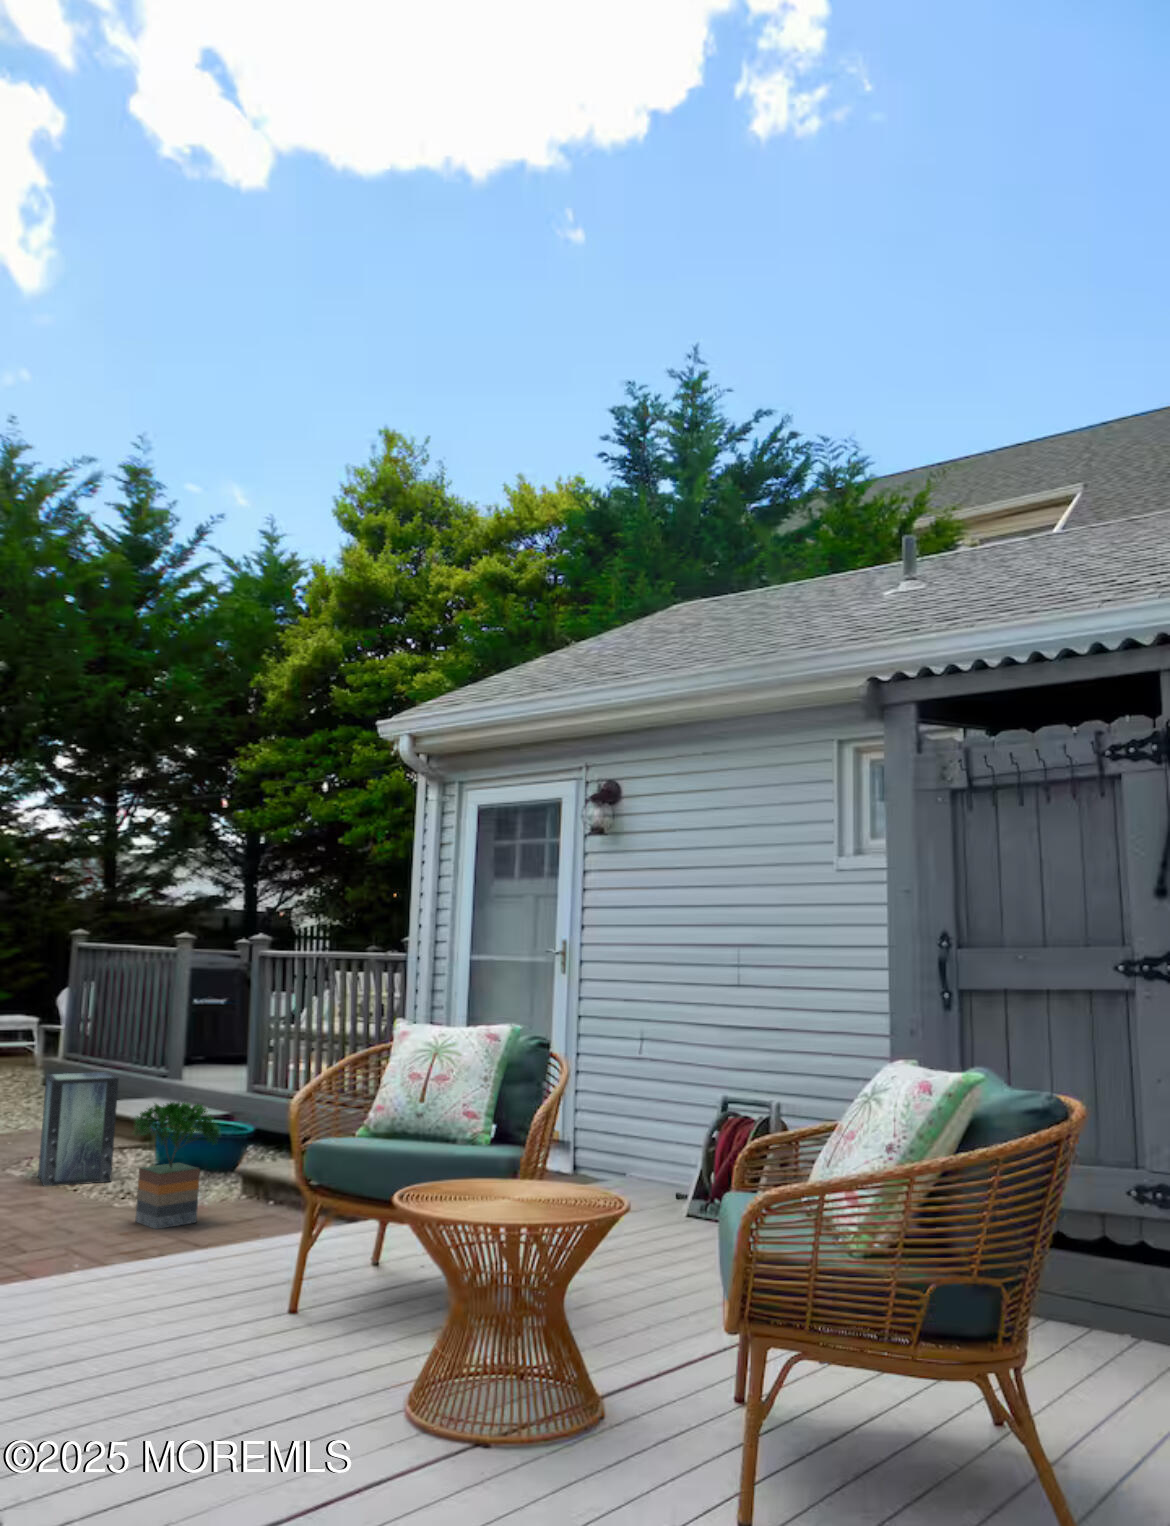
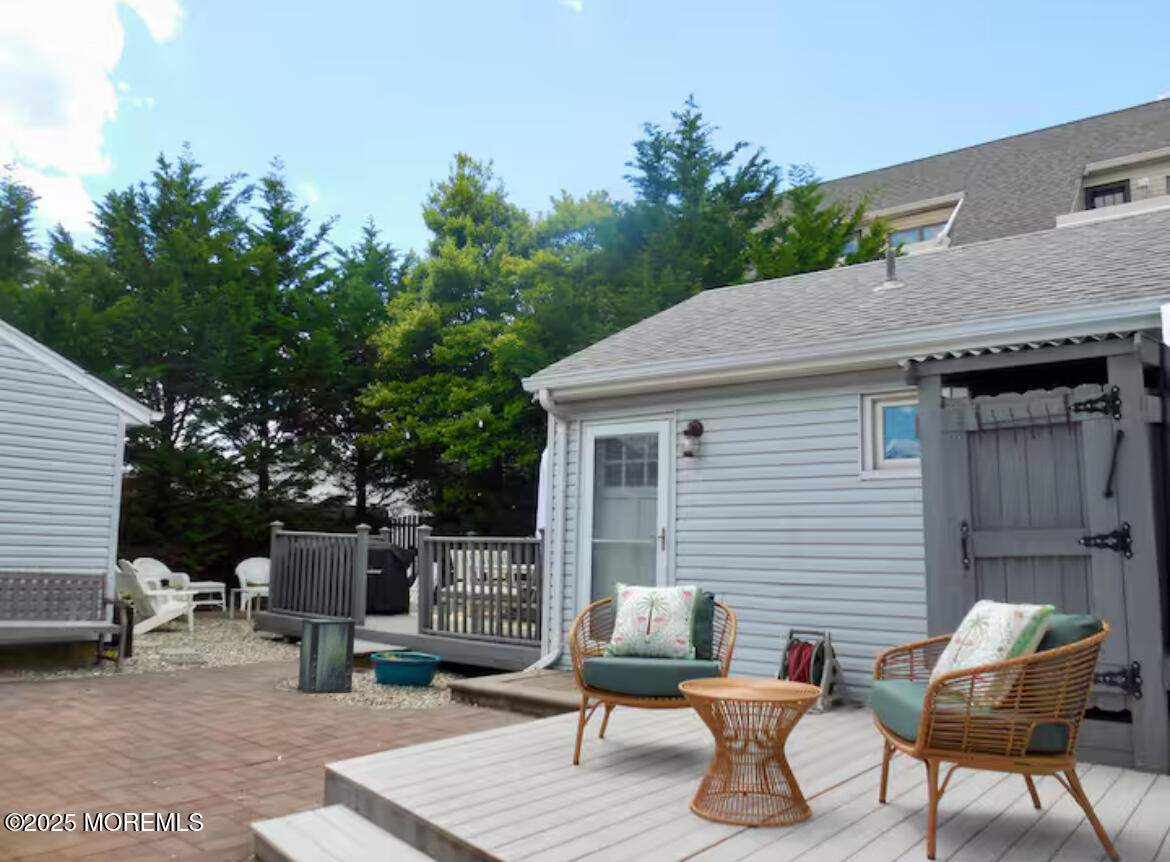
potted tree: present [135,1102,221,1229] -> none [387,632,449,717]

